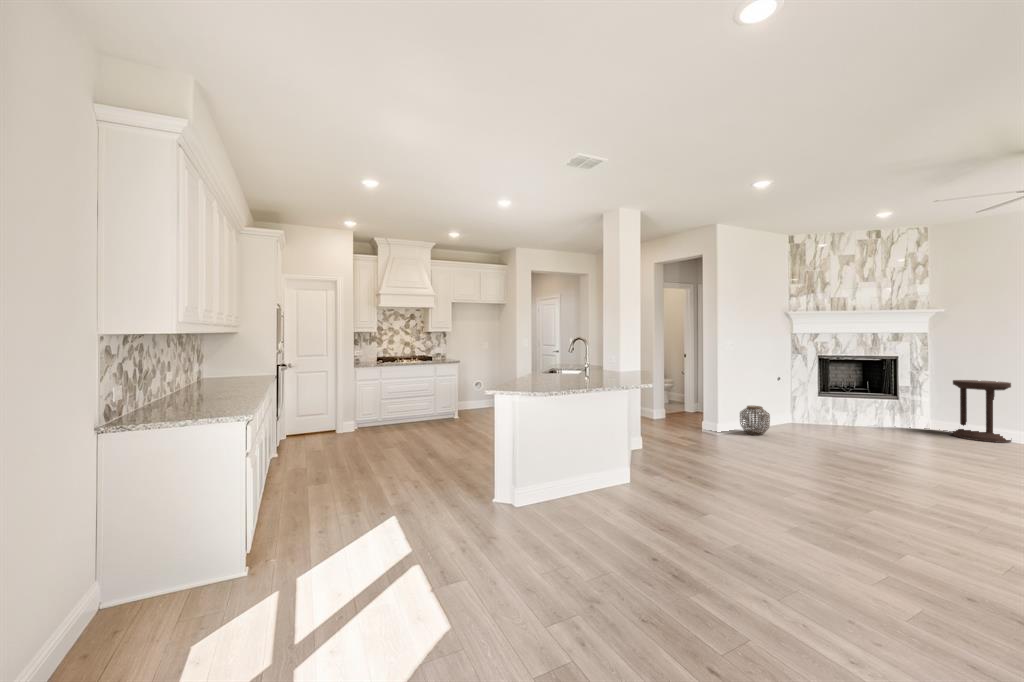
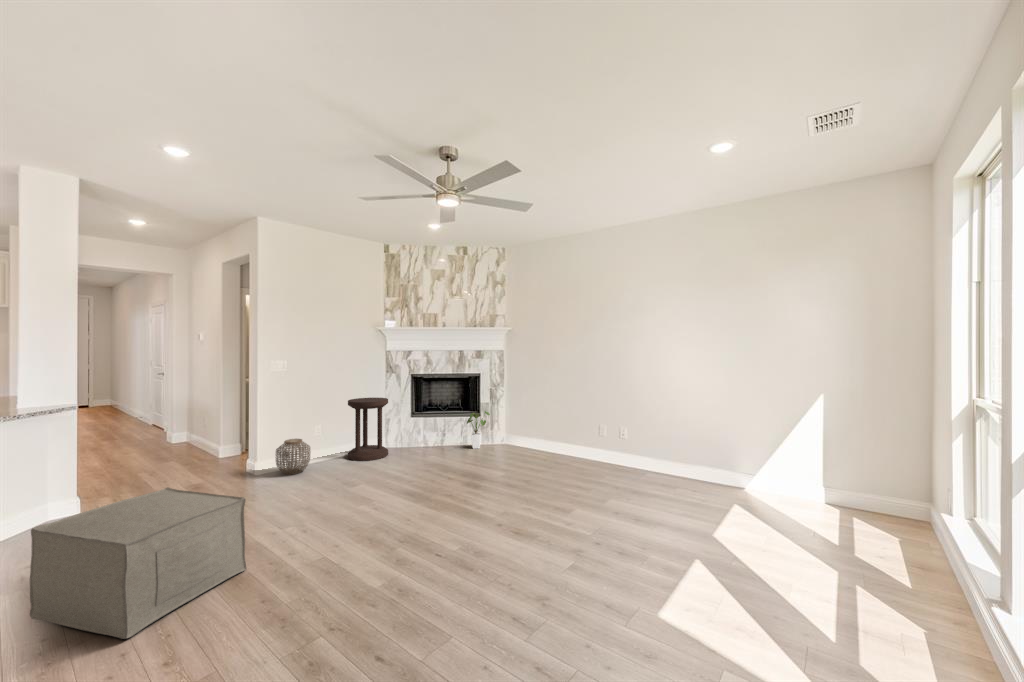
side table: present [953,380,1011,443] -> present [348,398,388,461]
house plant: none [888,393,923,431] -> present [467,411,490,449]
ottoman: none [790,425,912,521] -> present [30,487,247,639]

